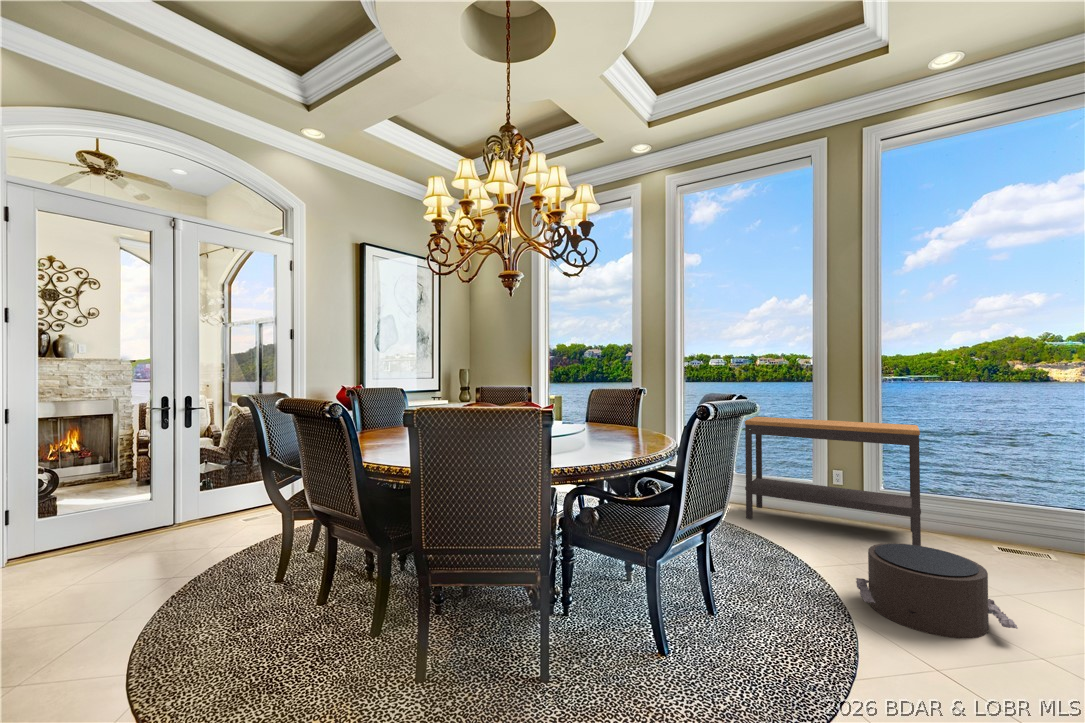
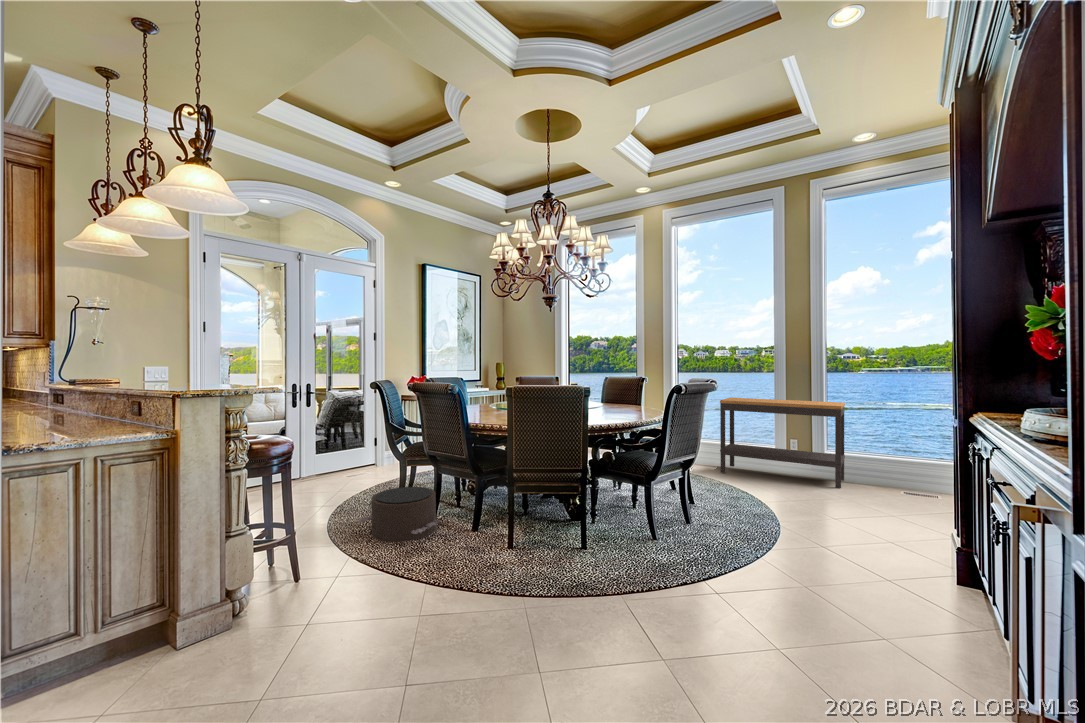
pouf: present [856,543,1018,639] -> present [358,487,439,542]

